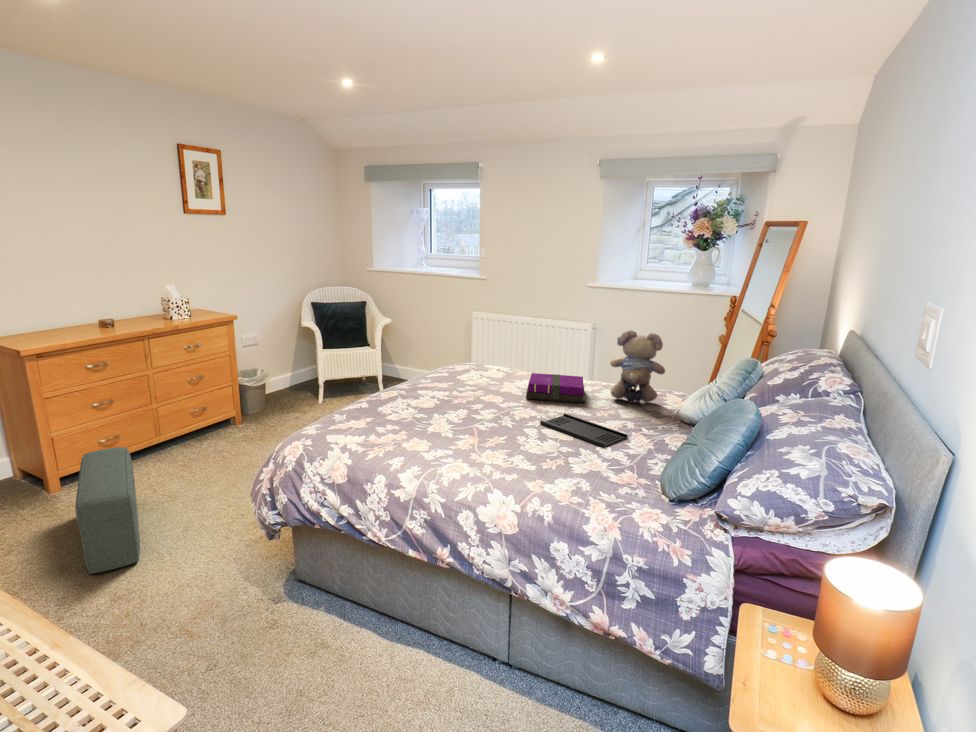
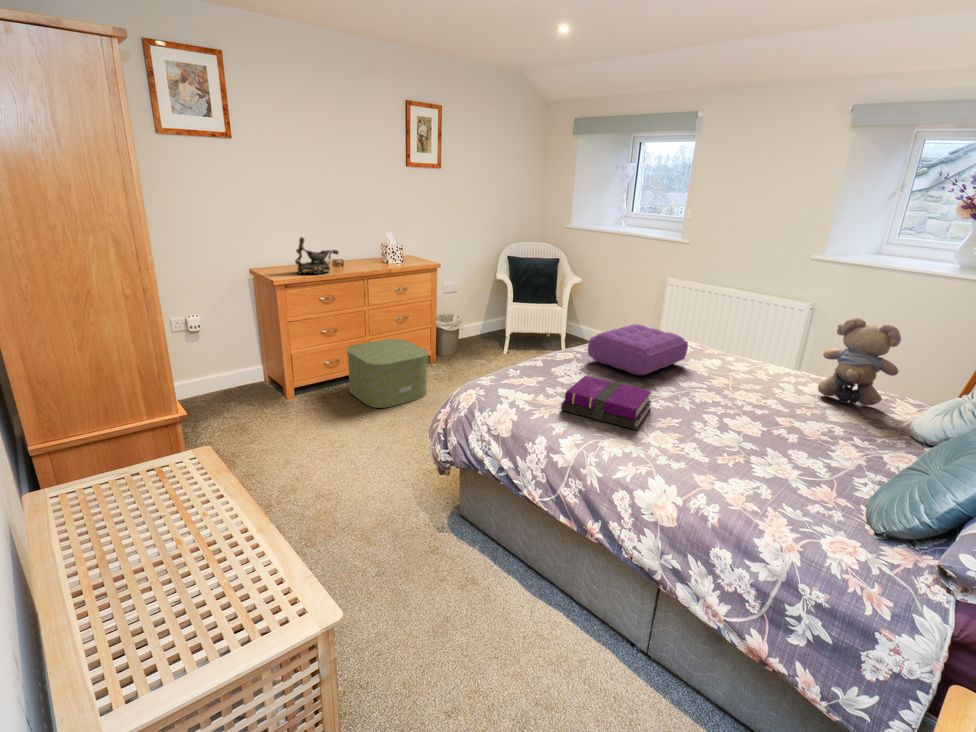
decorative bowl: none [44,295,105,339] -> present [295,237,338,274]
pillow: none [411,356,502,403] -> present [588,324,688,375]
notebook: present [526,373,585,403] -> present [561,376,652,430]
storage box: none [126,403,236,485] -> present [347,339,428,408]
tray: present [540,413,628,447] -> none [723,404,831,451]
pouf: present [75,447,140,573] -> none [301,369,347,470]

